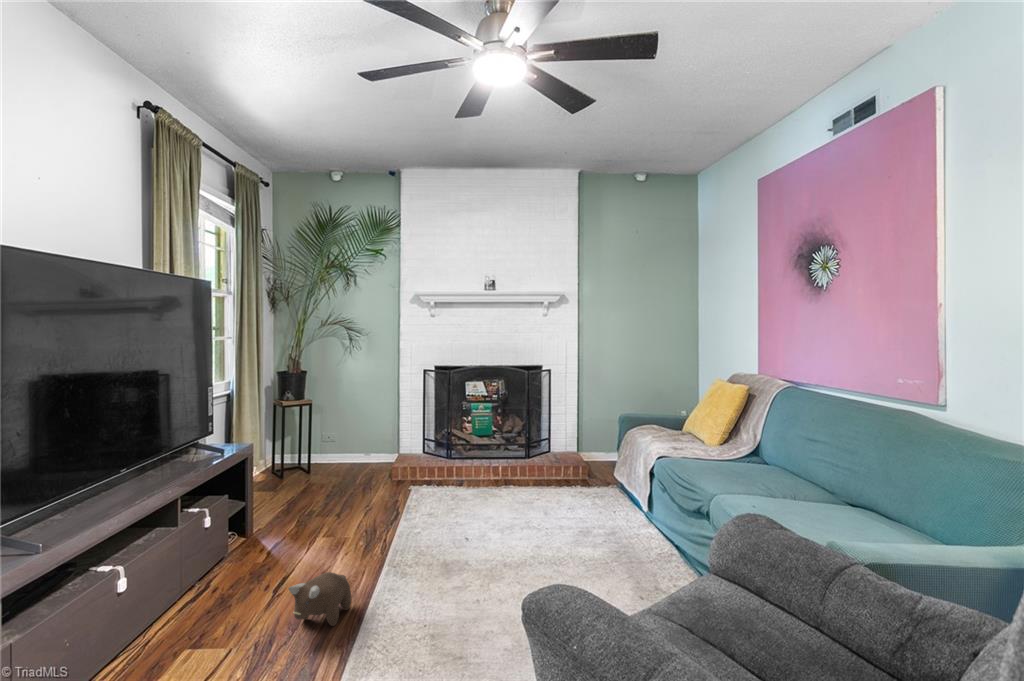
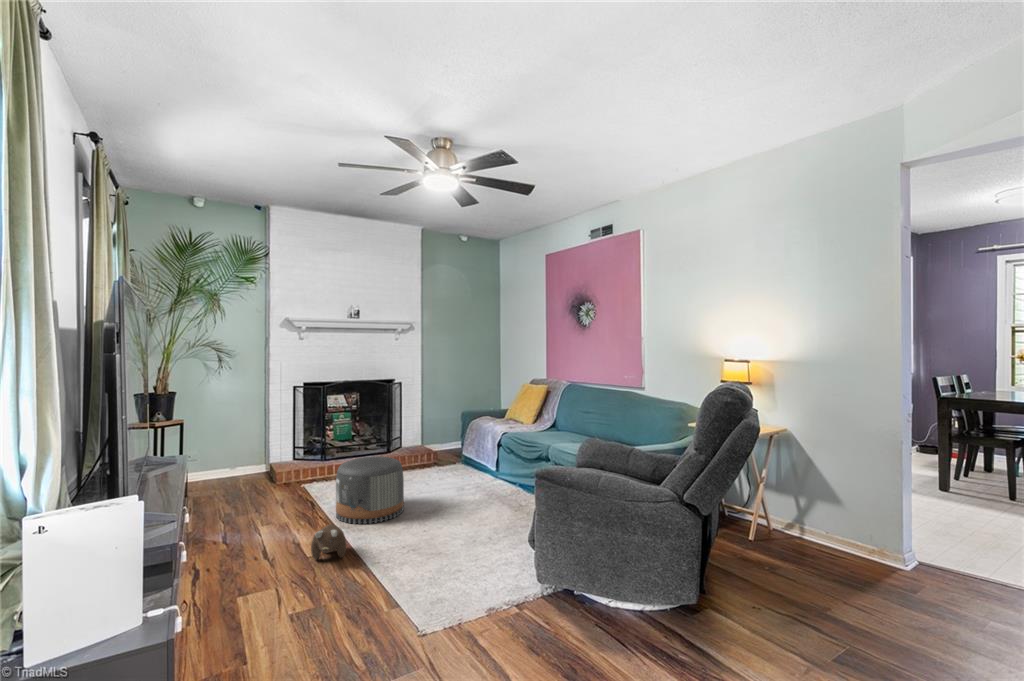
pouf: none [395,471,484,569] -> present [336,456,404,524]

